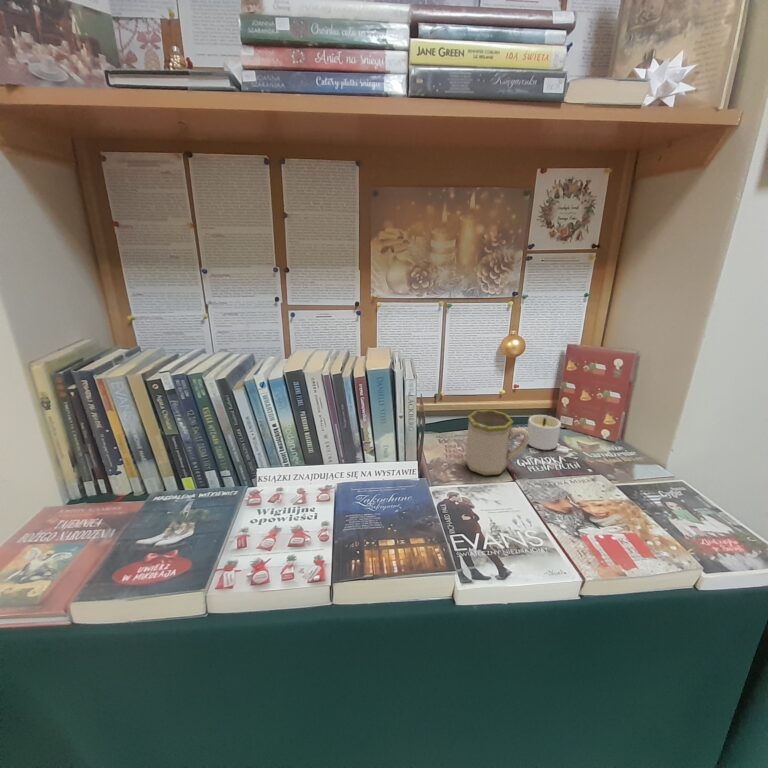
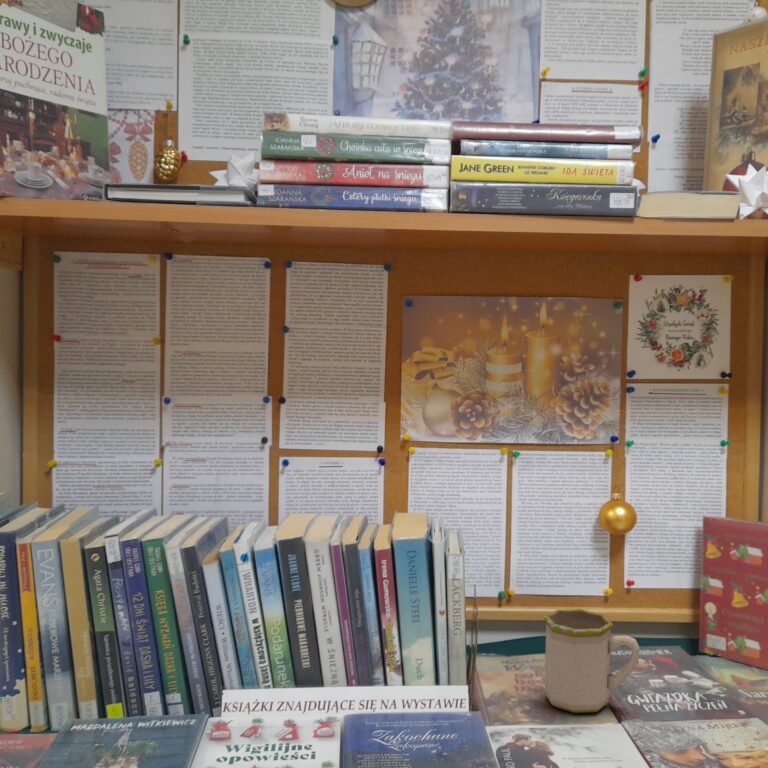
candle: present [527,415,561,450] -> none [644,627,721,682]

